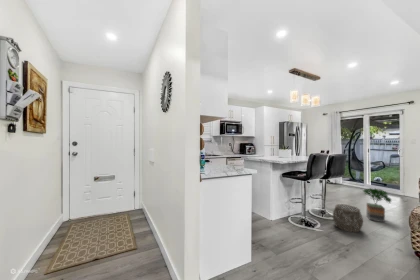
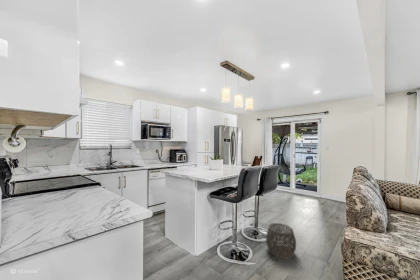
potted tree: present [364,188,391,222] -> none [293,199,320,236]

